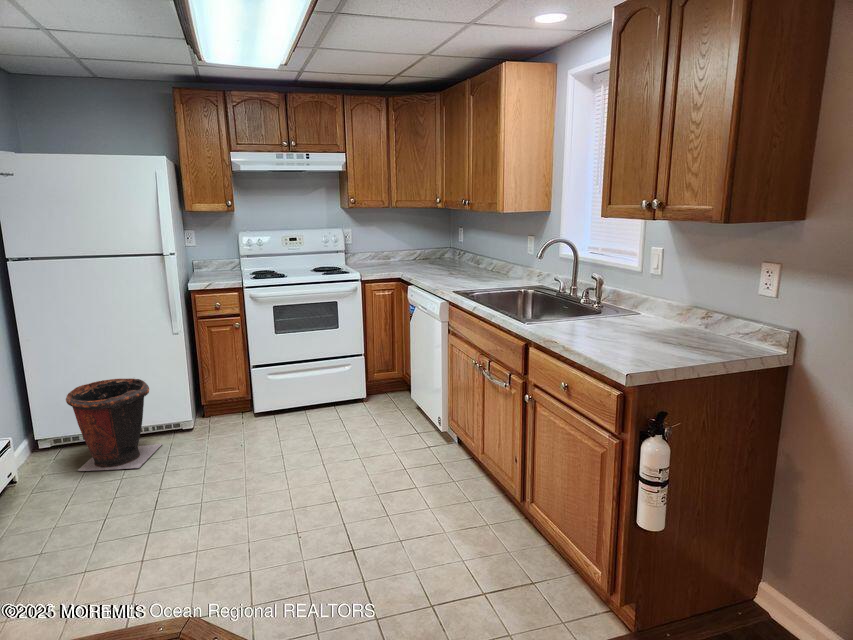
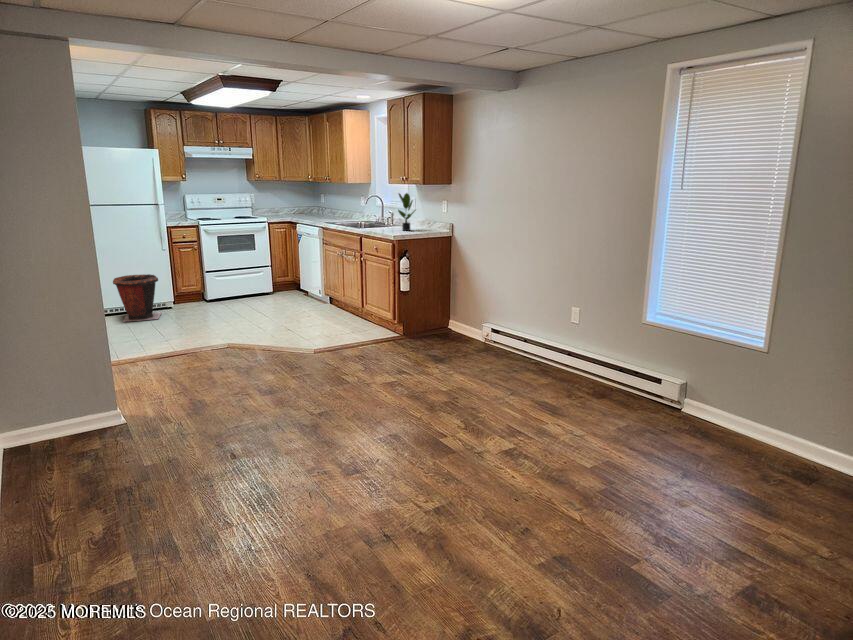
potted plant: none [630,241,682,340] -> present [398,193,415,231]

